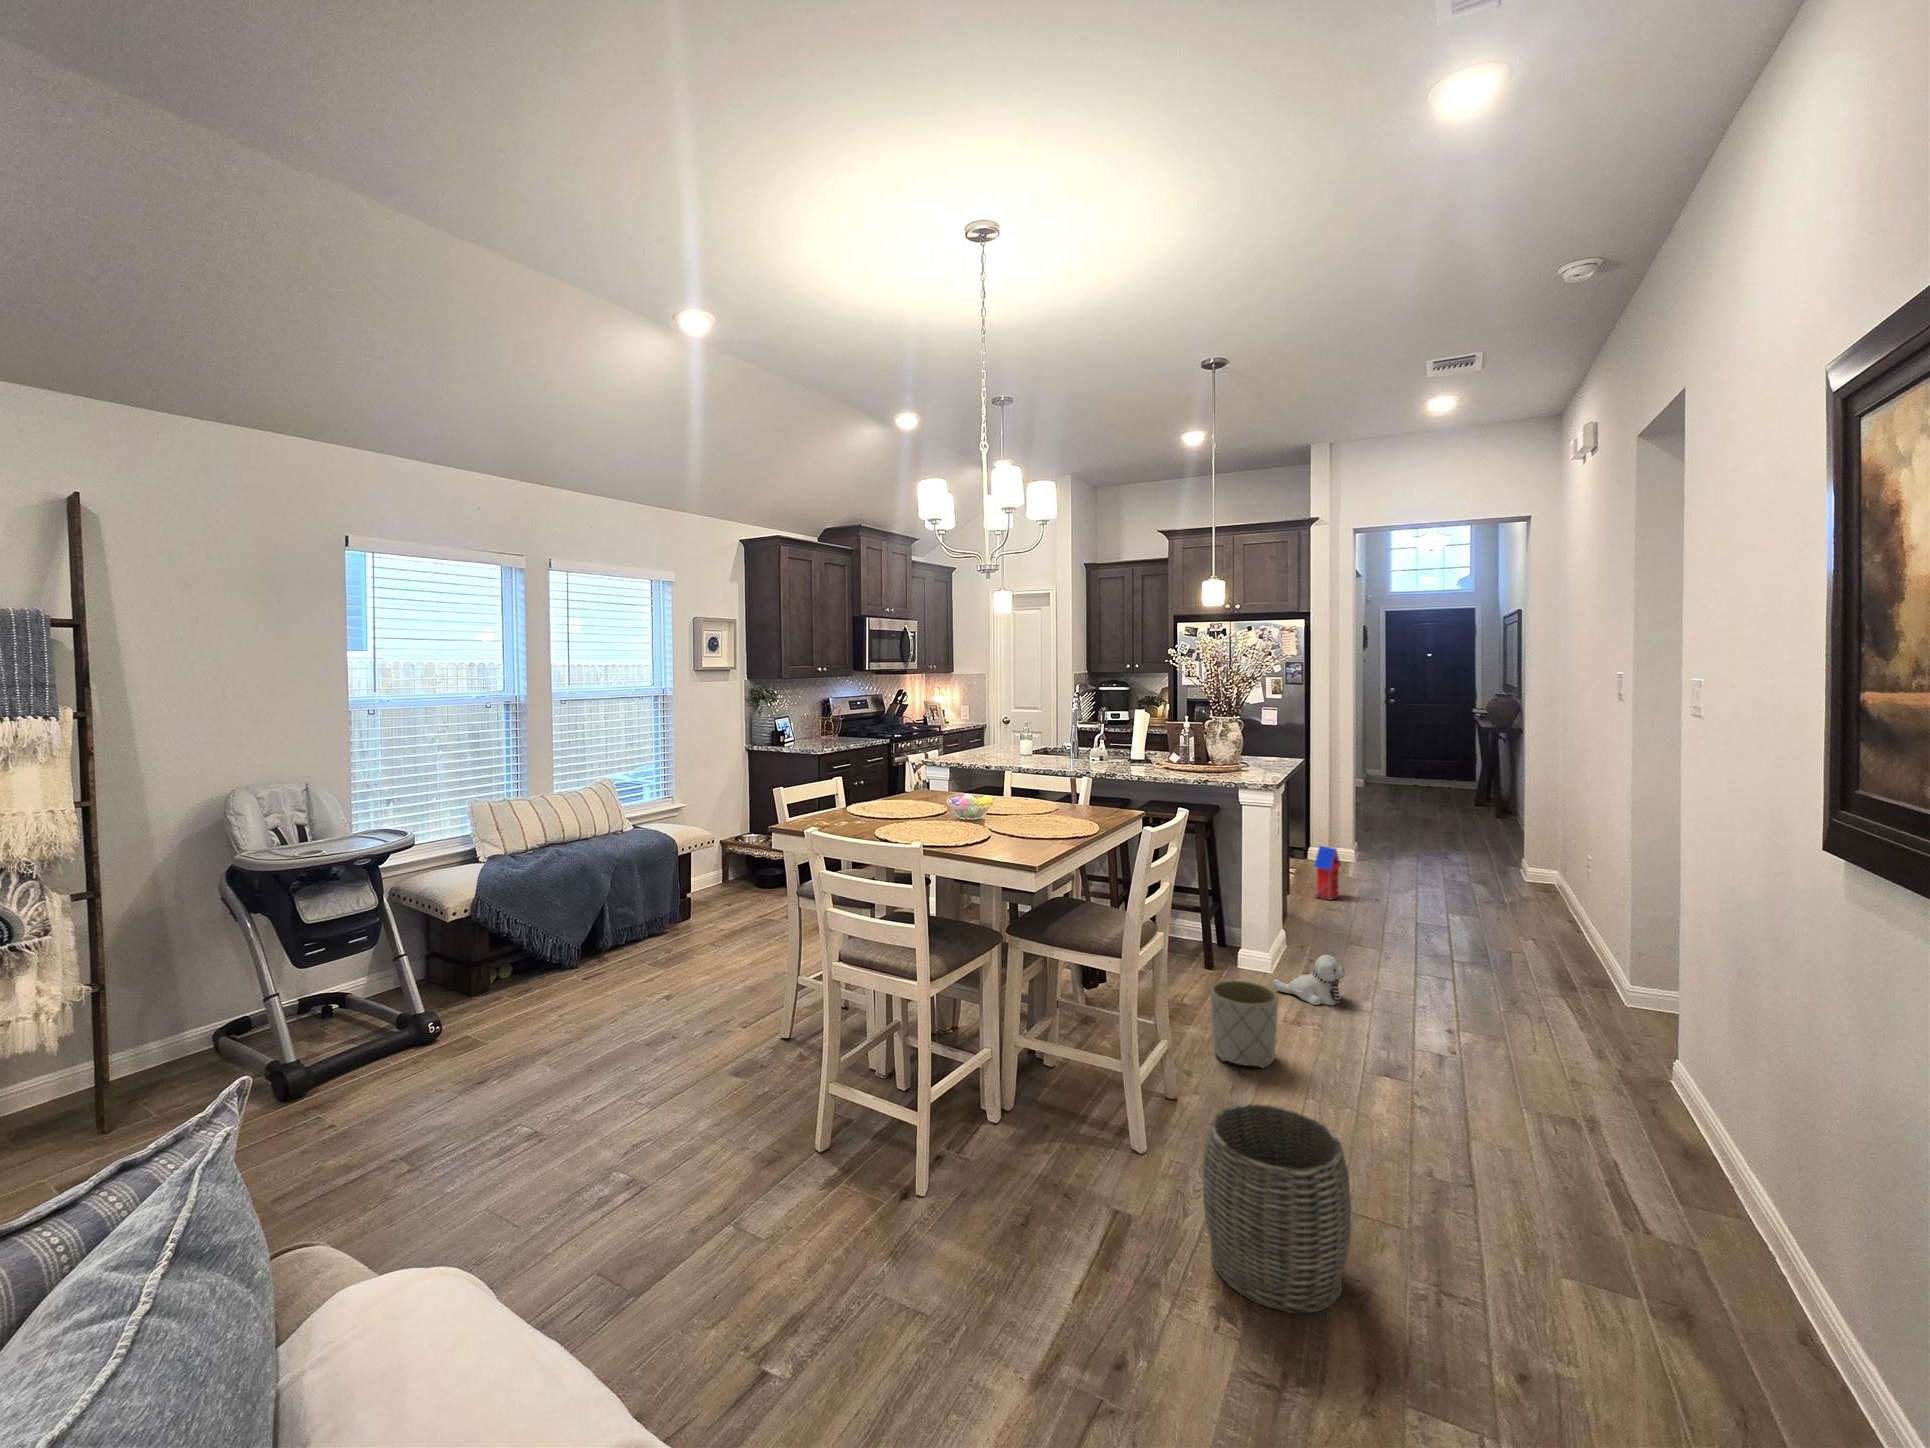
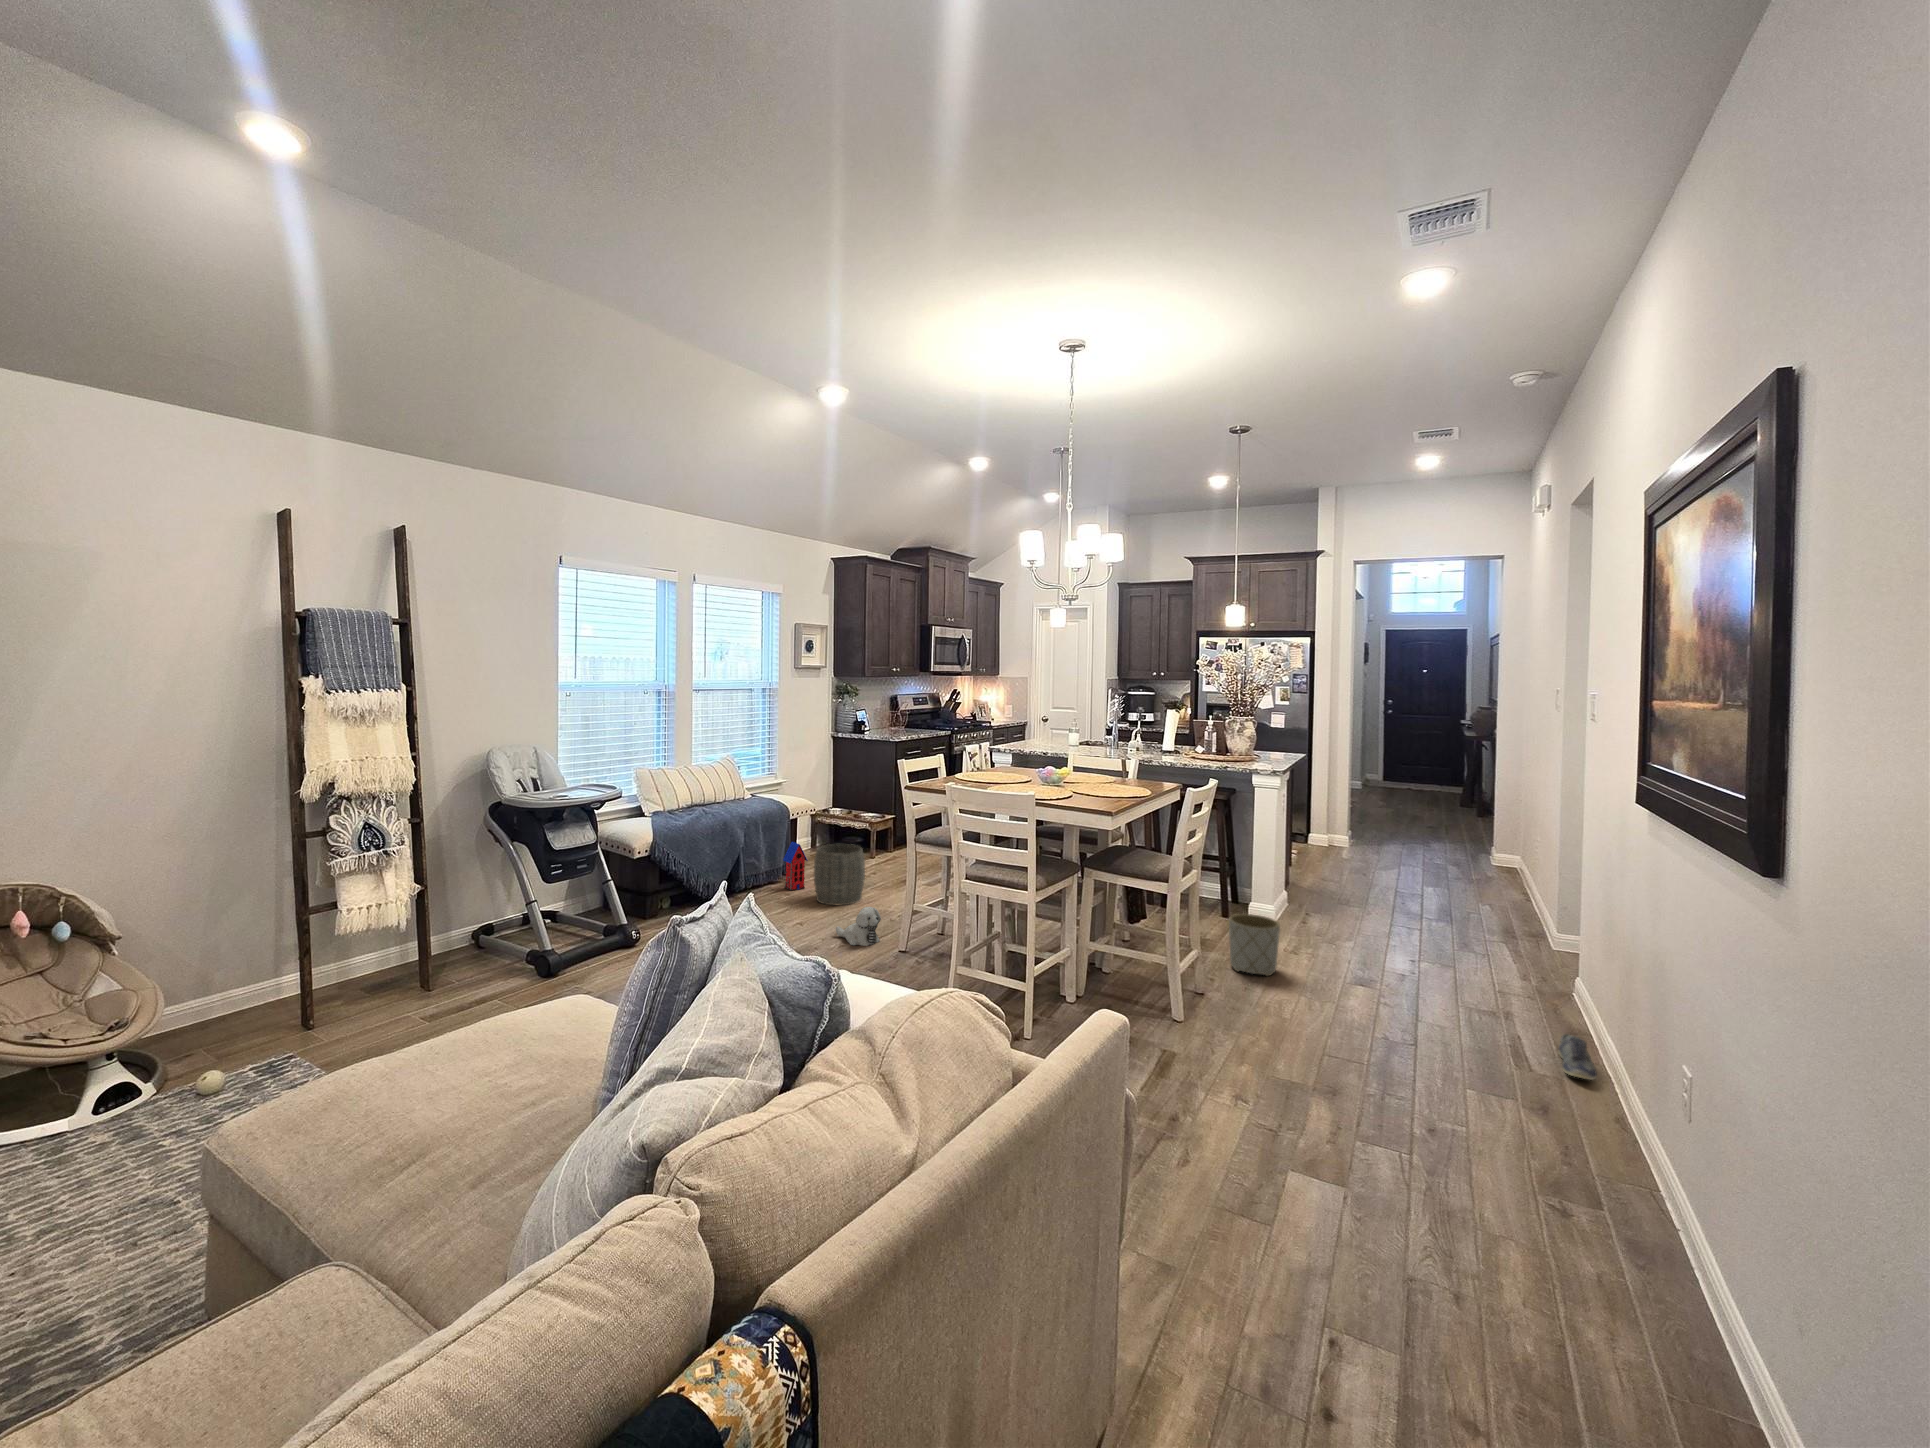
toy house: present [1314,846,1340,900] -> present [783,842,808,891]
plush toy: present [1273,955,1345,1005] -> present [836,907,881,946]
woven basket: present [1203,1104,1351,1313] -> present [814,844,865,906]
shoe: none [1687,1173,1758,1260] -> present [1559,1034,1597,1080]

